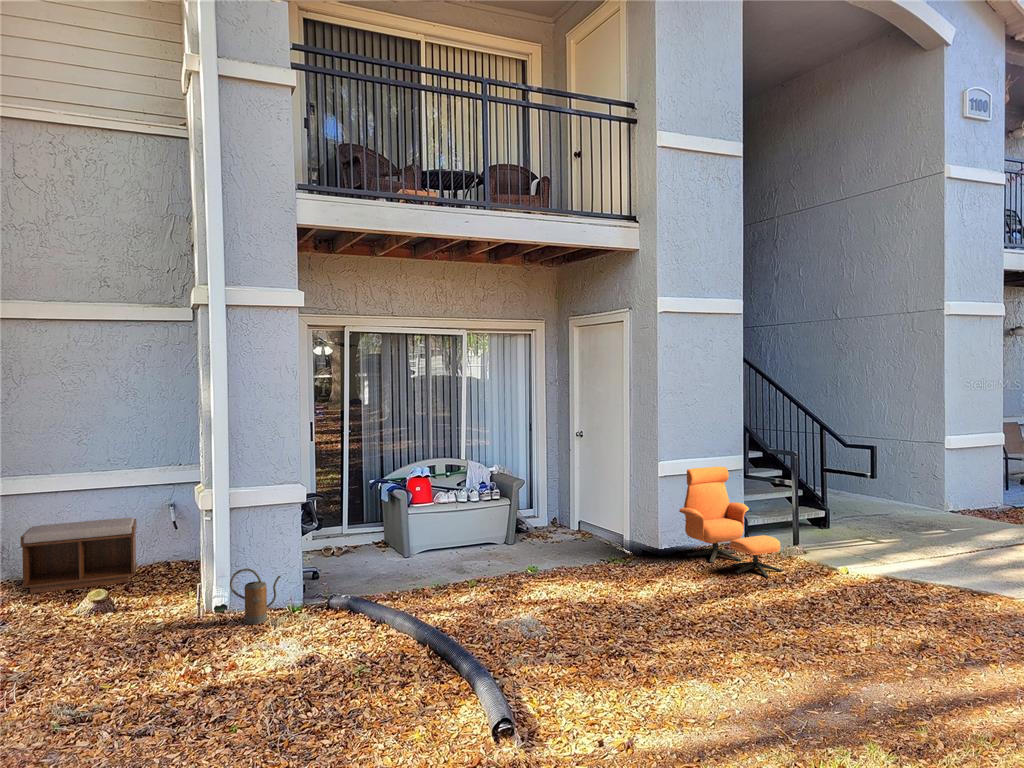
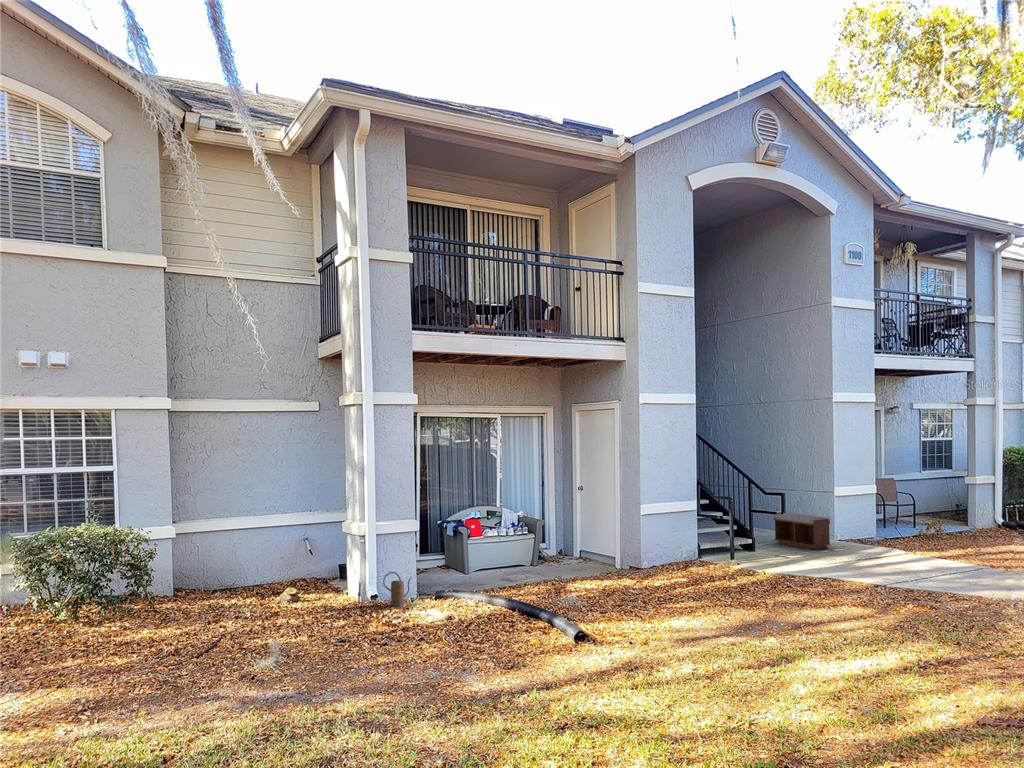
lounge chair: present [679,466,783,577] -> none [654,508,723,580]
bench: present [21,518,137,594] -> present [774,513,830,550]

